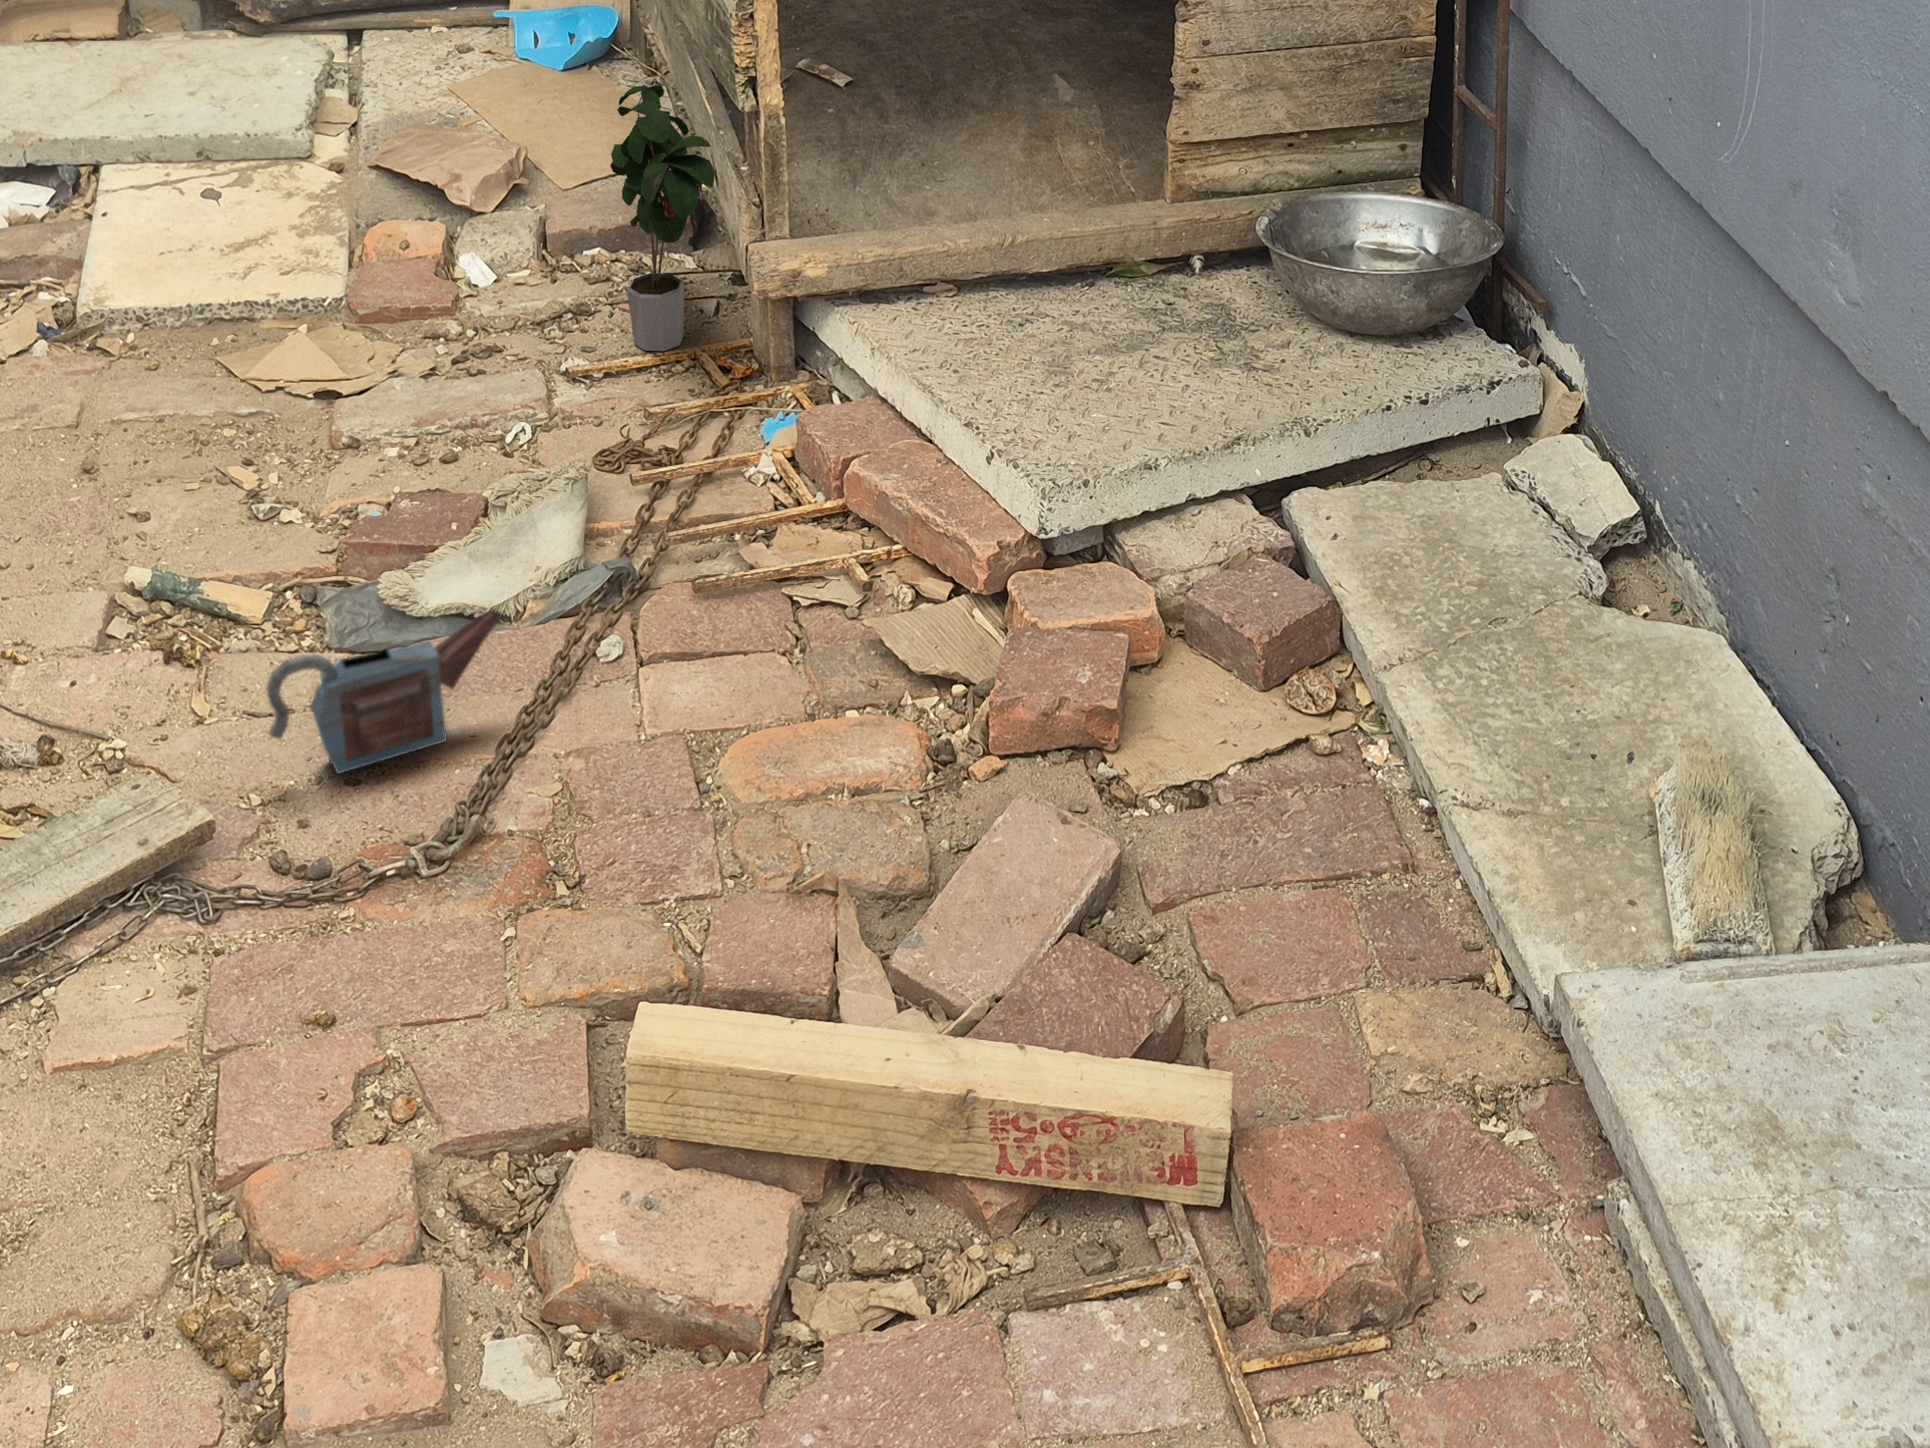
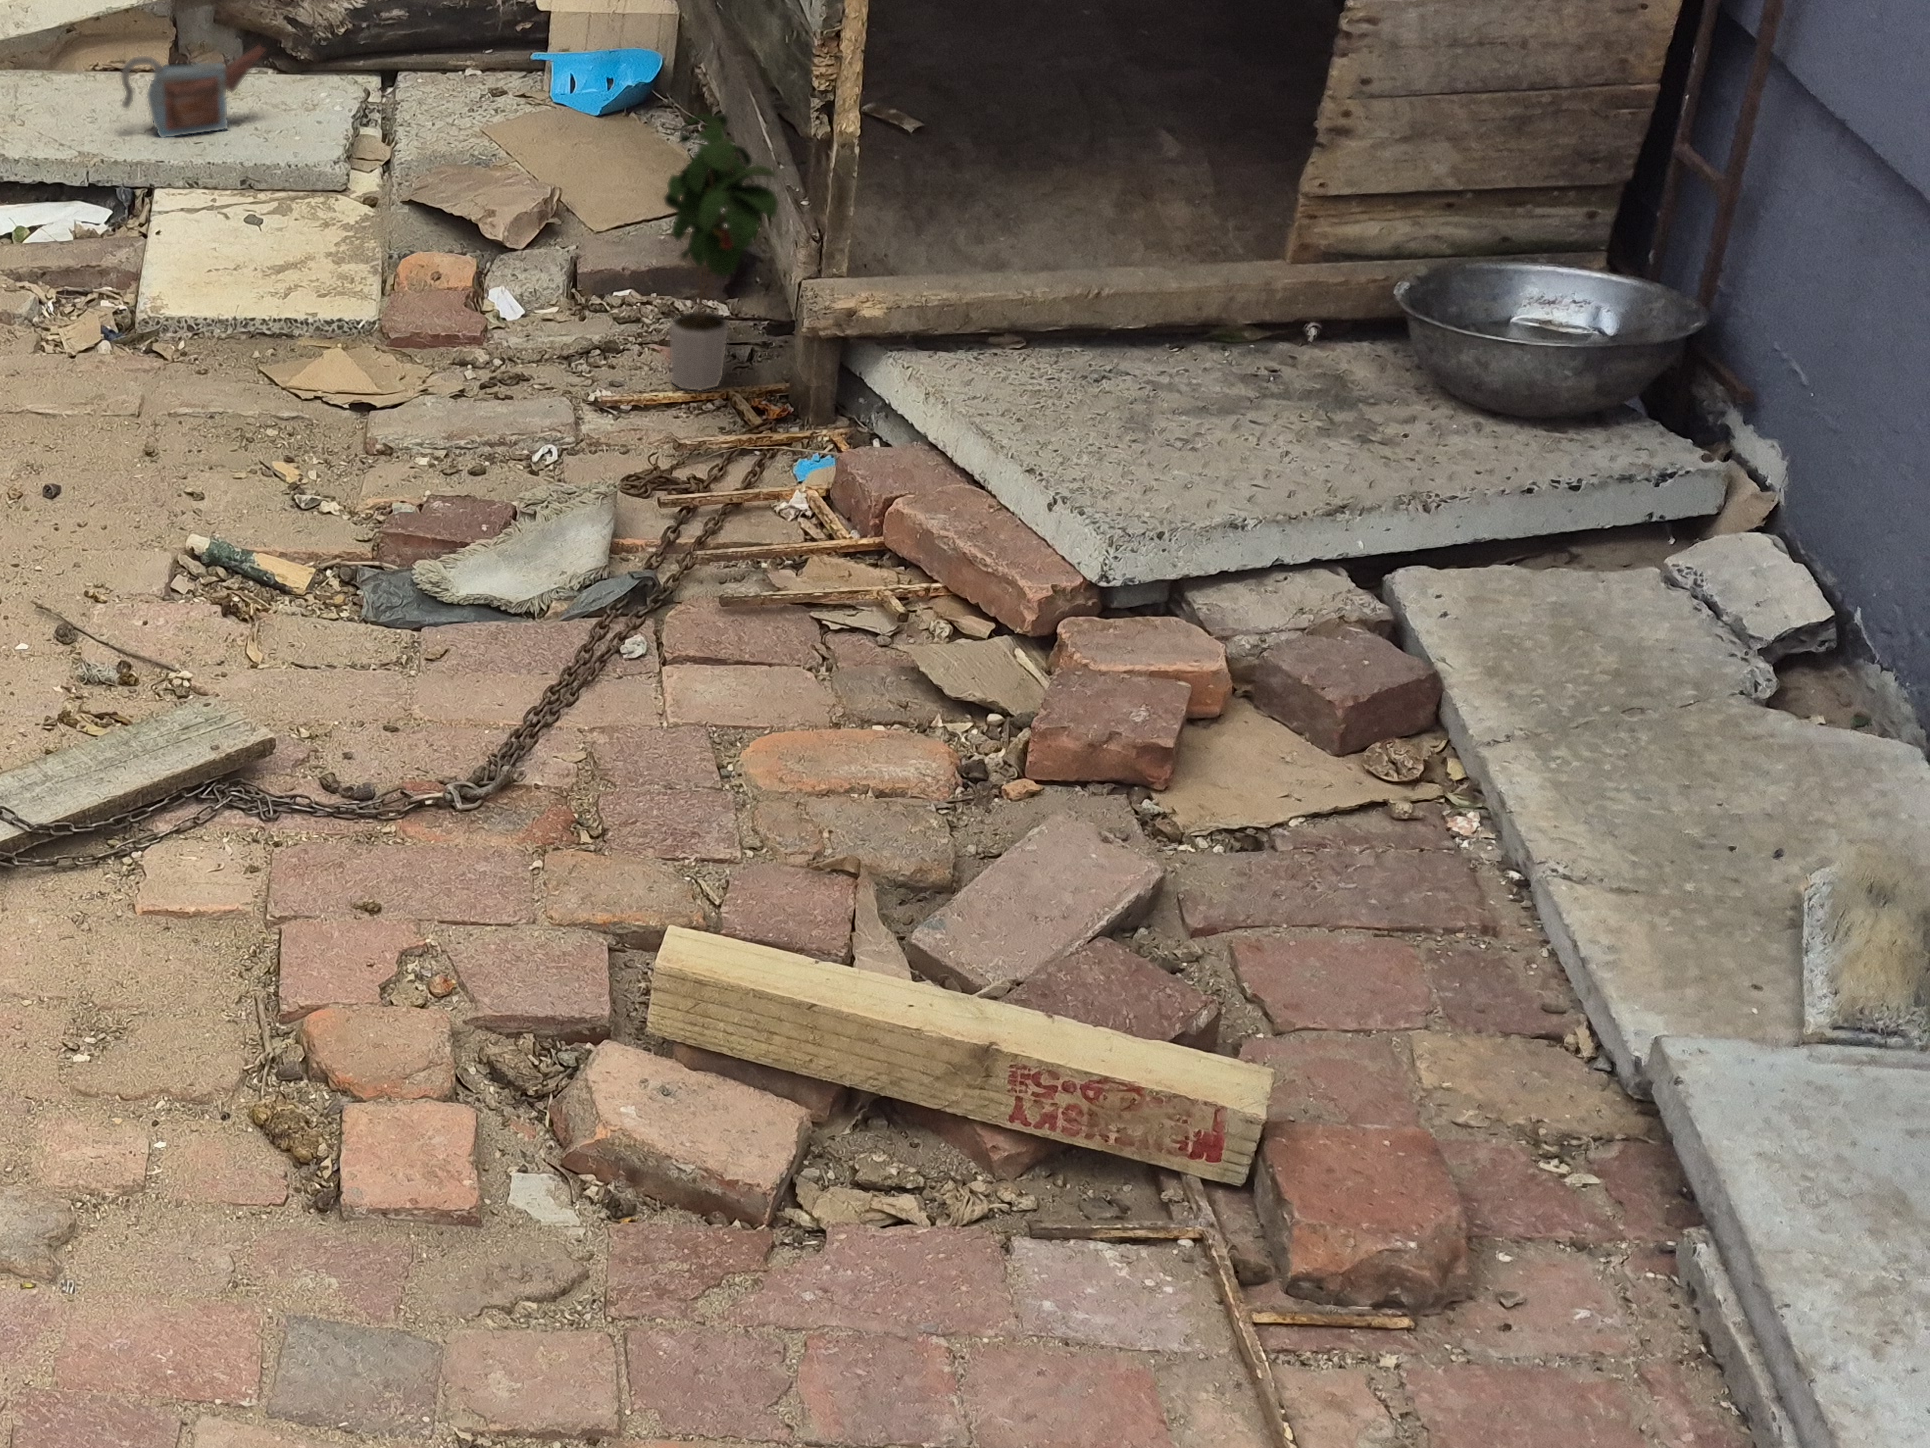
watering can: present [266,610,502,773] -> present [121,45,265,138]

